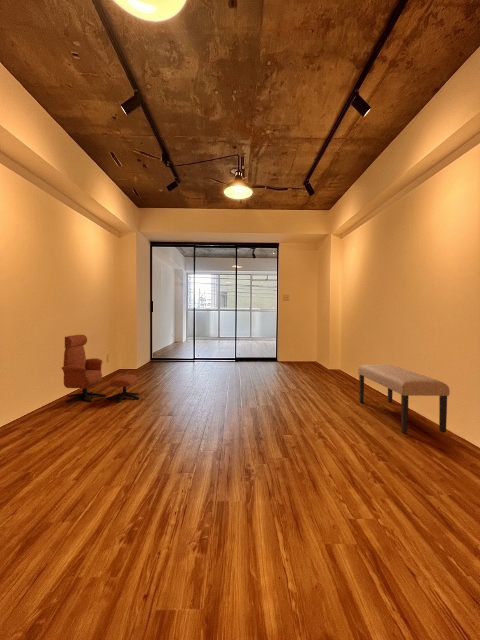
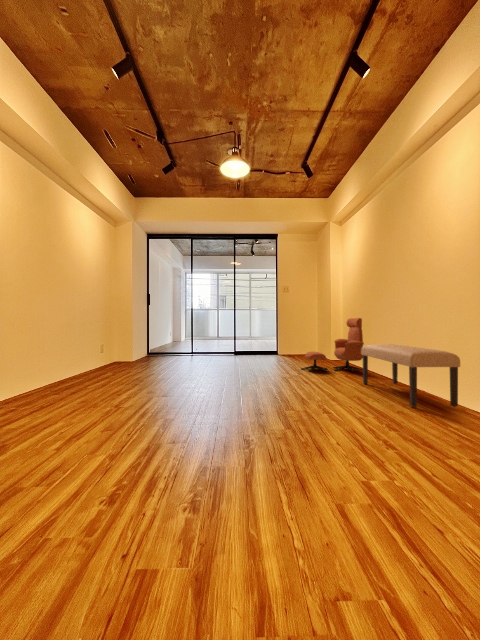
lounge chair: present [62,335,139,402] -> present [301,318,364,372]

